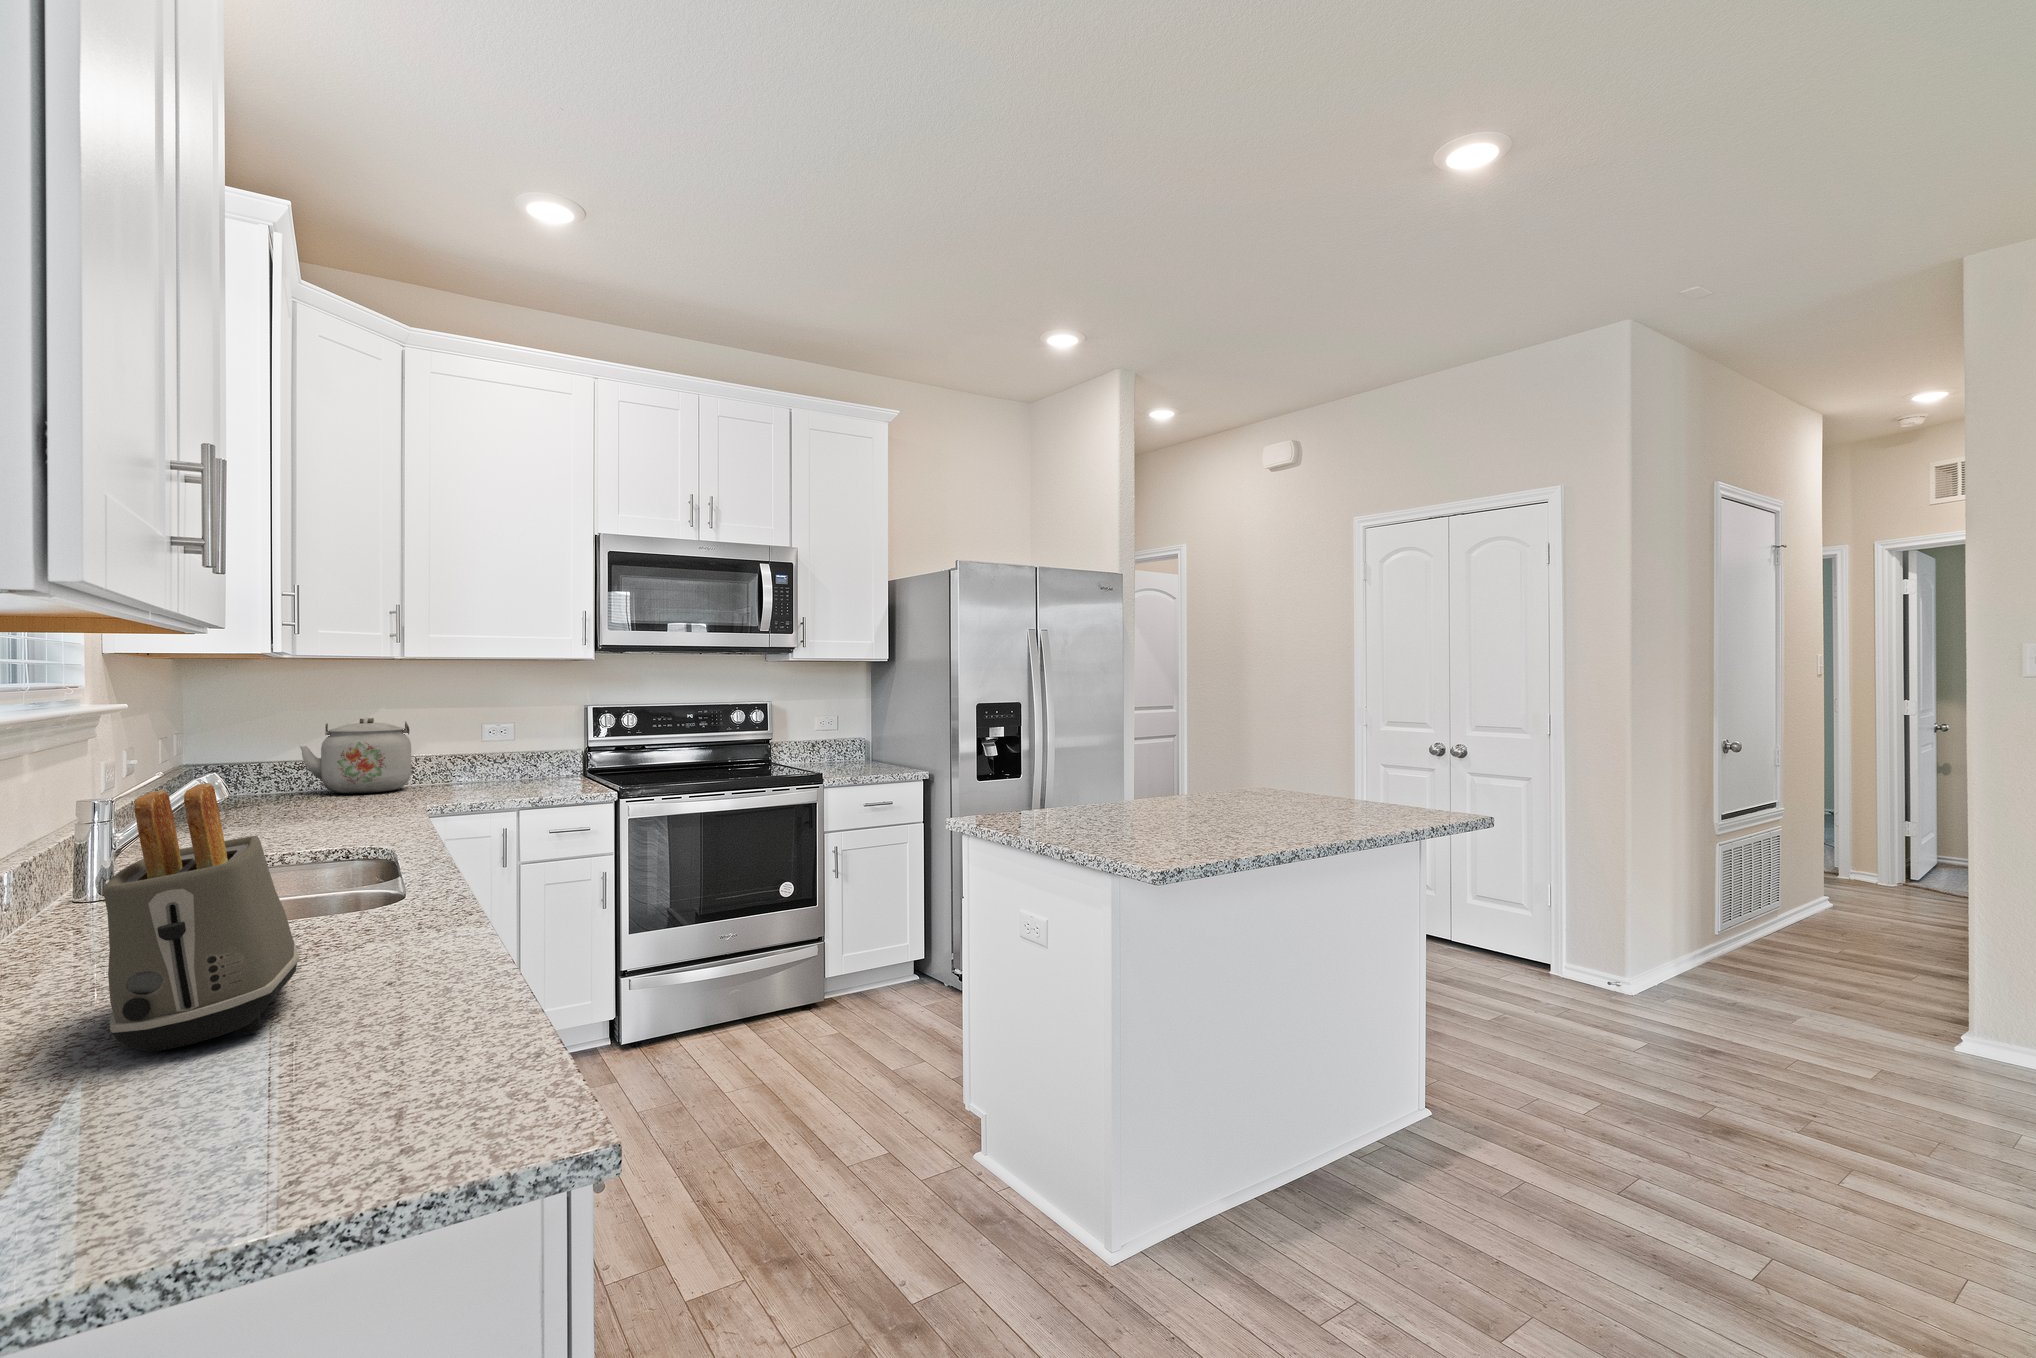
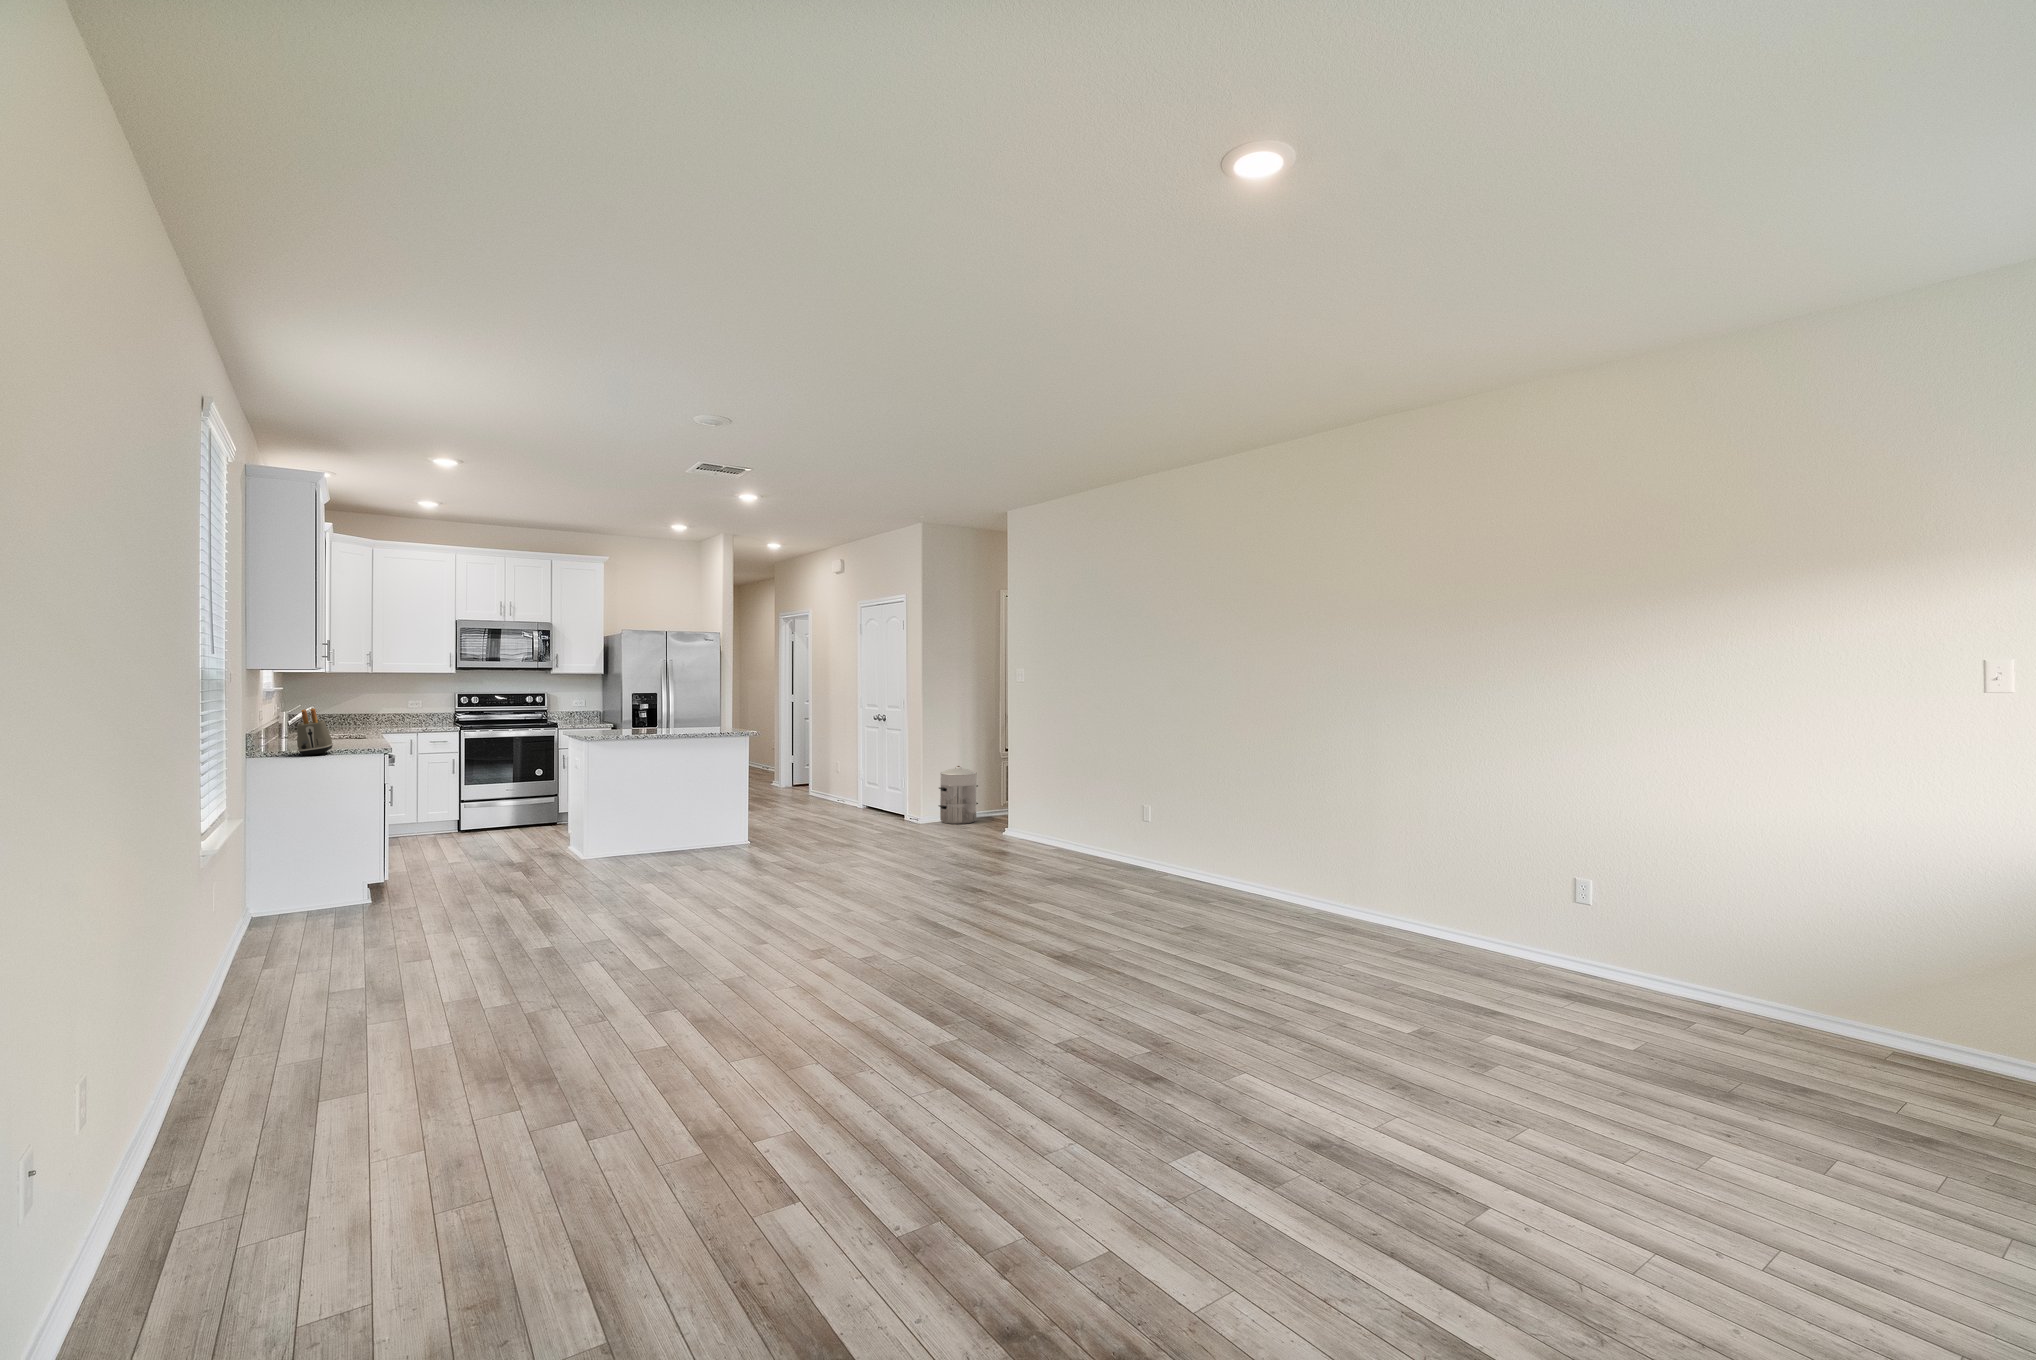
kettle: present [300,717,411,794] -> none [329,698,376,728]
waste bin: none [1672,864,1774,1004] -> present [939,766,978,824]

